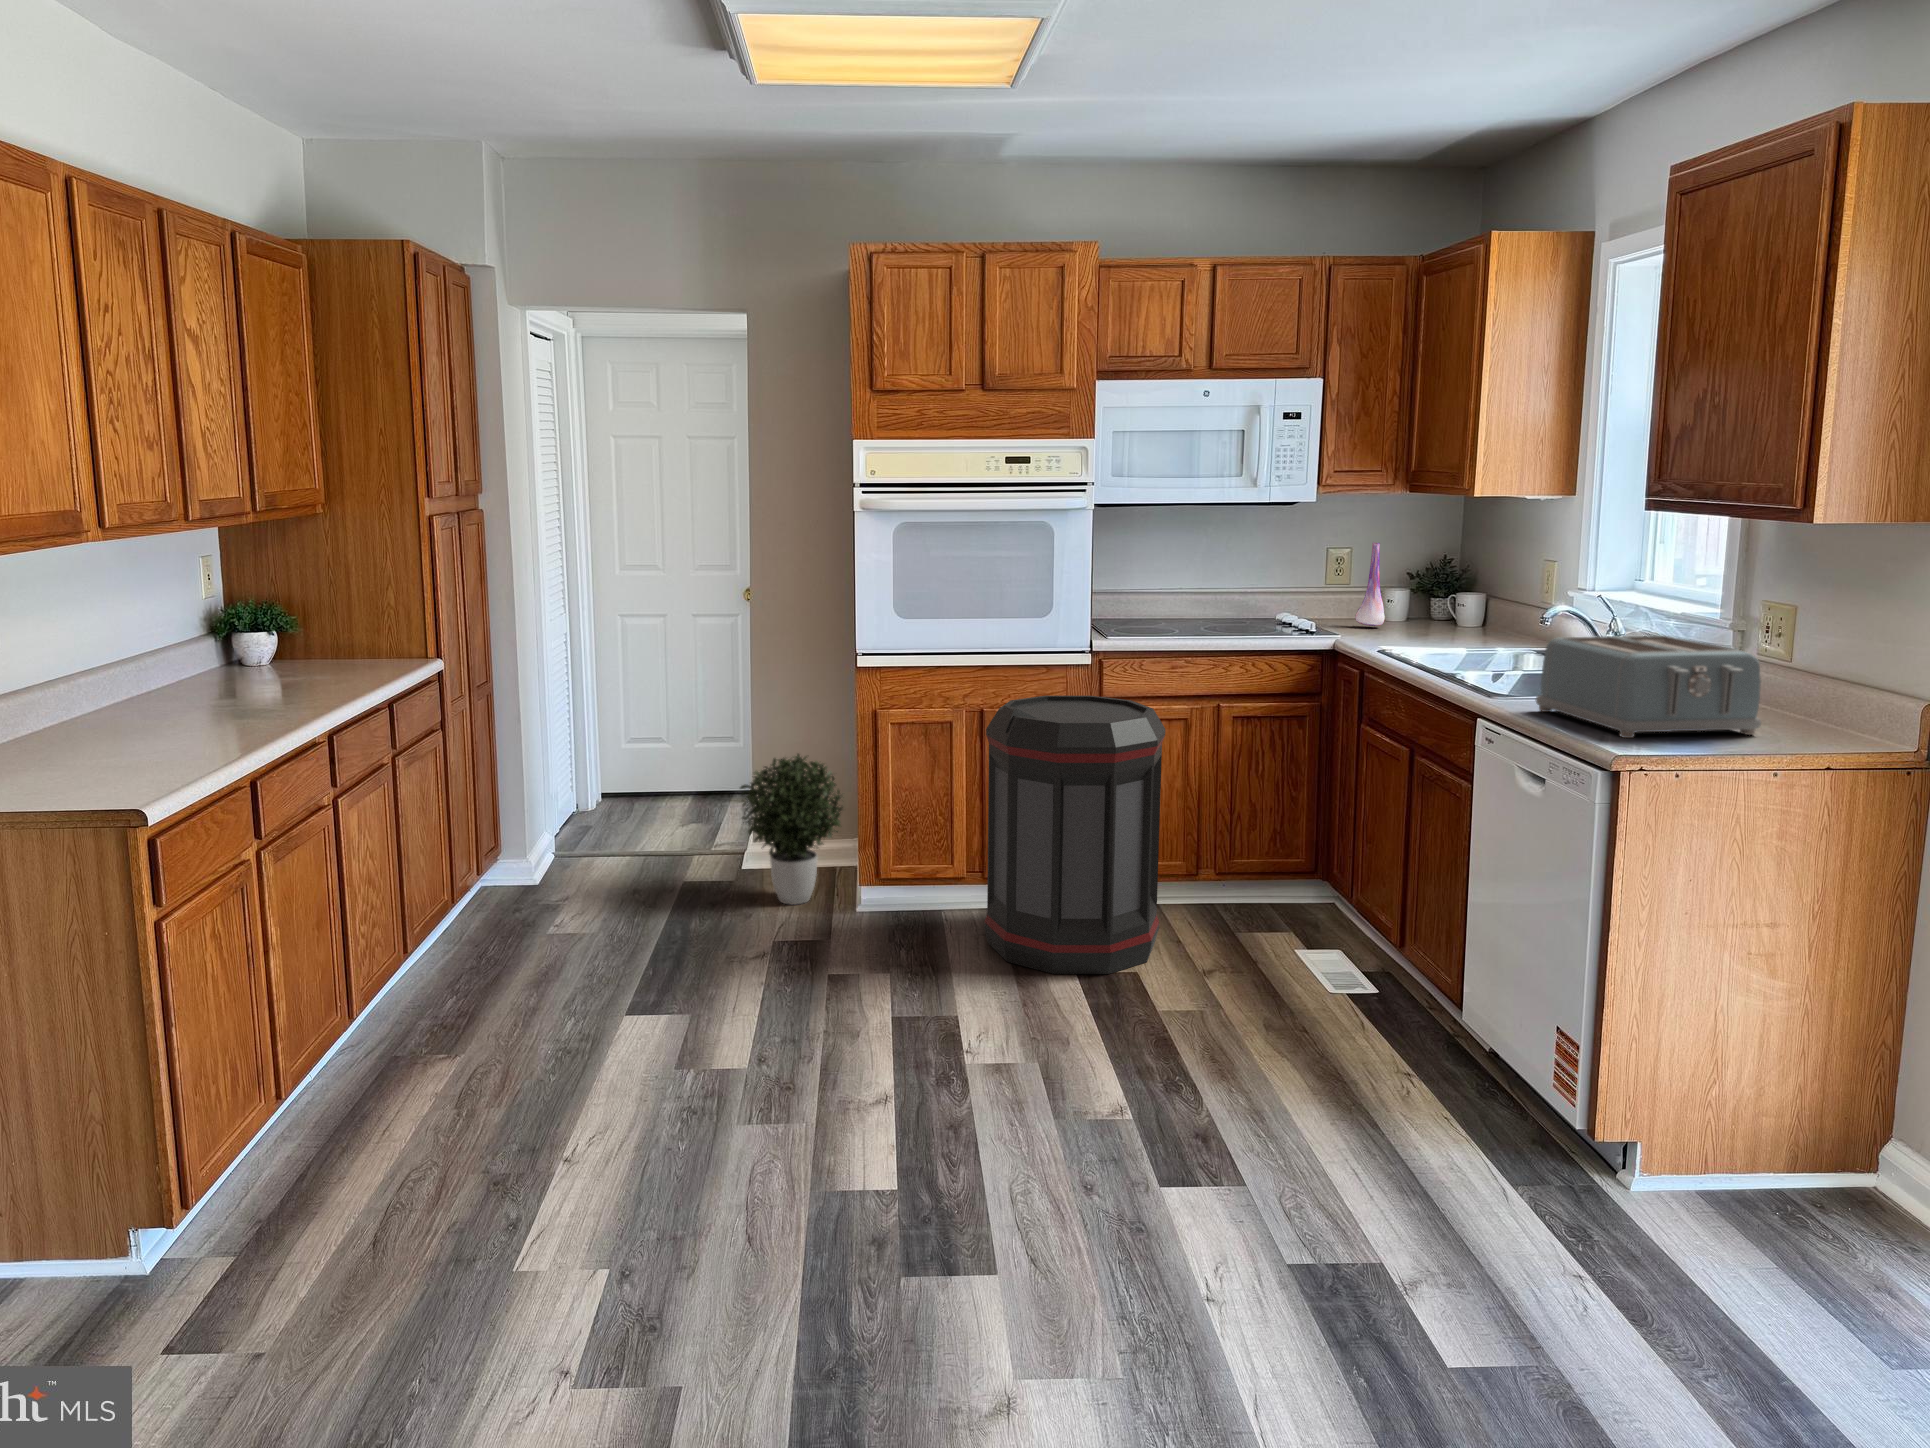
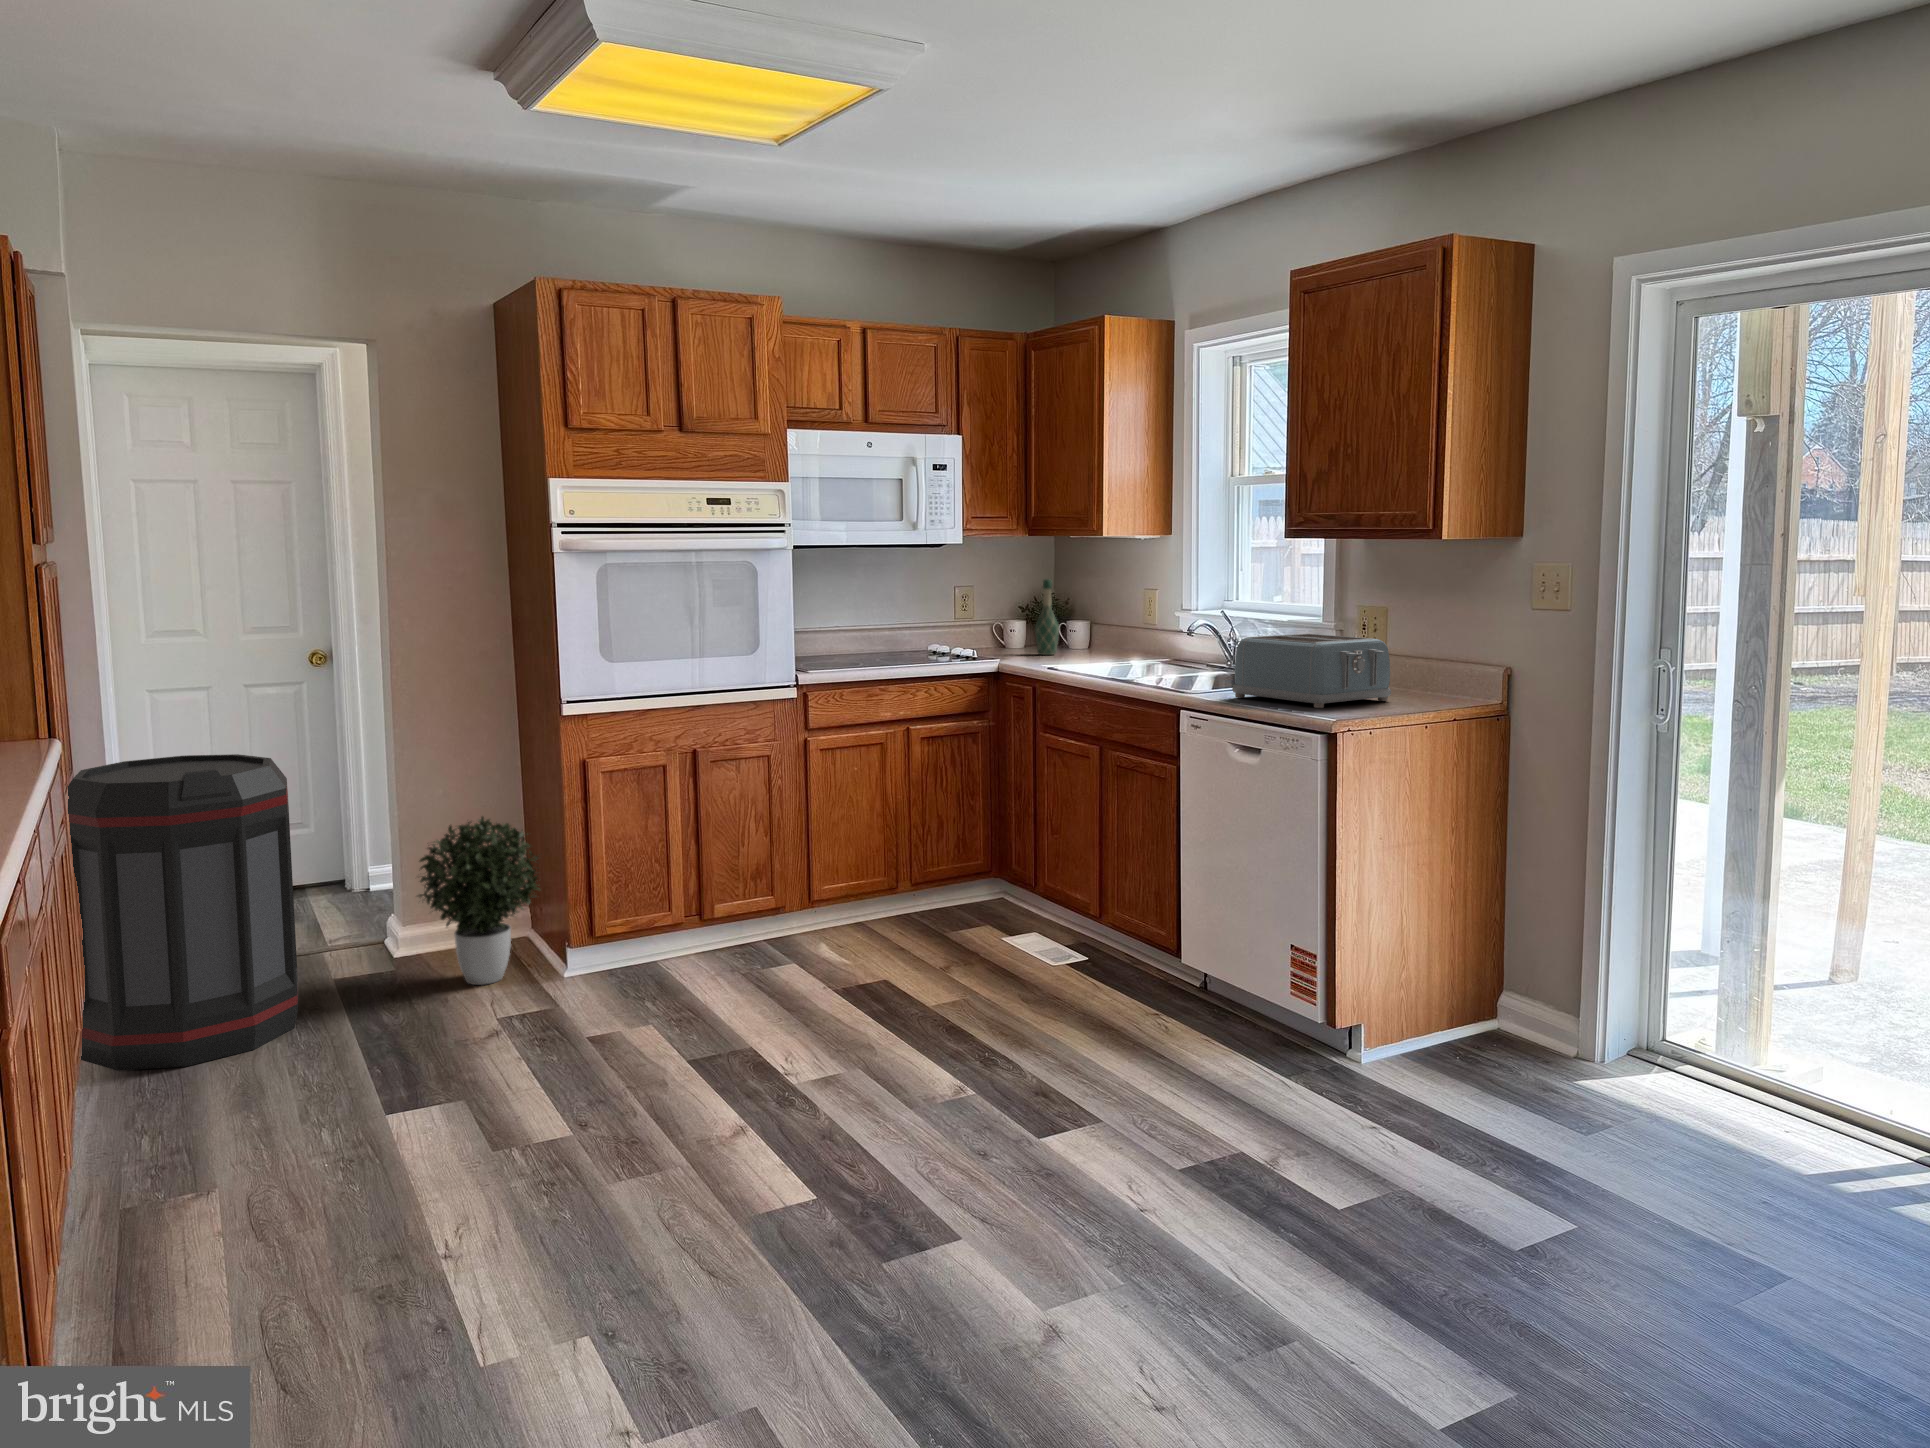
wine bottle: none [1414,541,1444,628] -> present [1035,579,1059,655]
vase: present [1355,543,1385,626] -> none [987,580,1017,656]
trash can: present [984,696,1165,974] -> present [68,754,298,1071]

